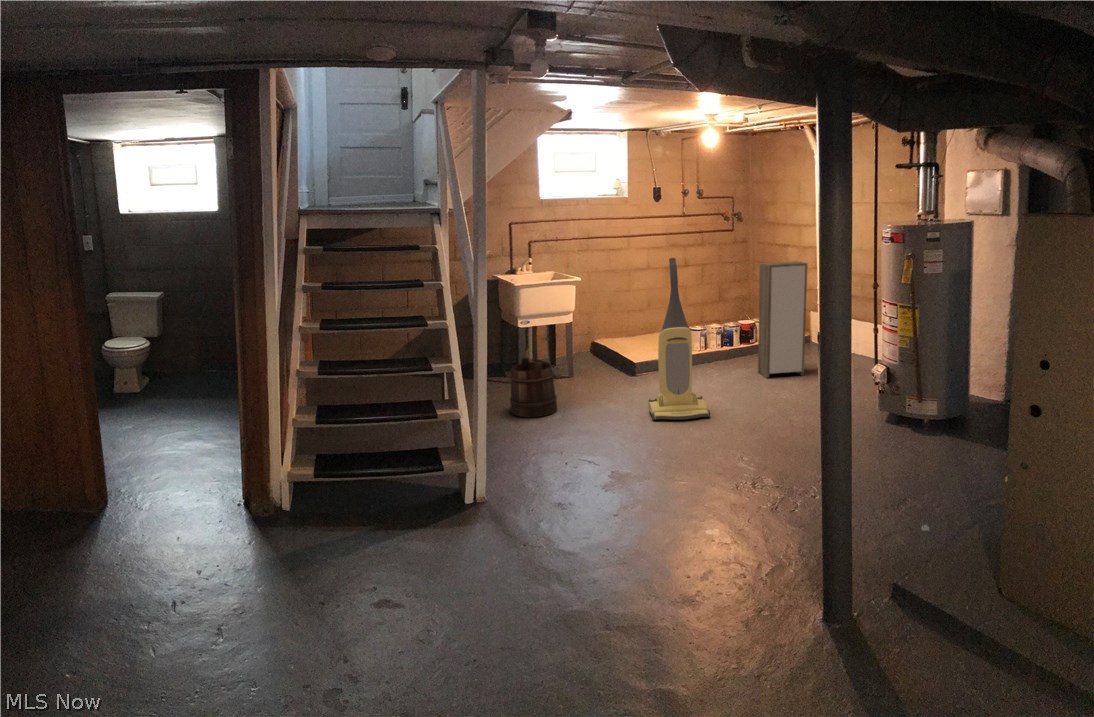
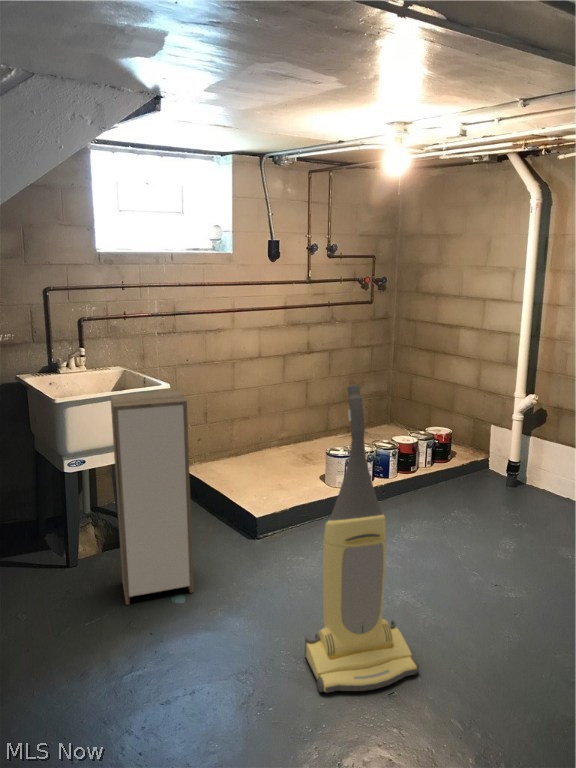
storage cabinet: present [758,261,807,378] -> present [111,390,194,605]
bucket: present [510,358,557,417] -> none [33,561,131,699]

